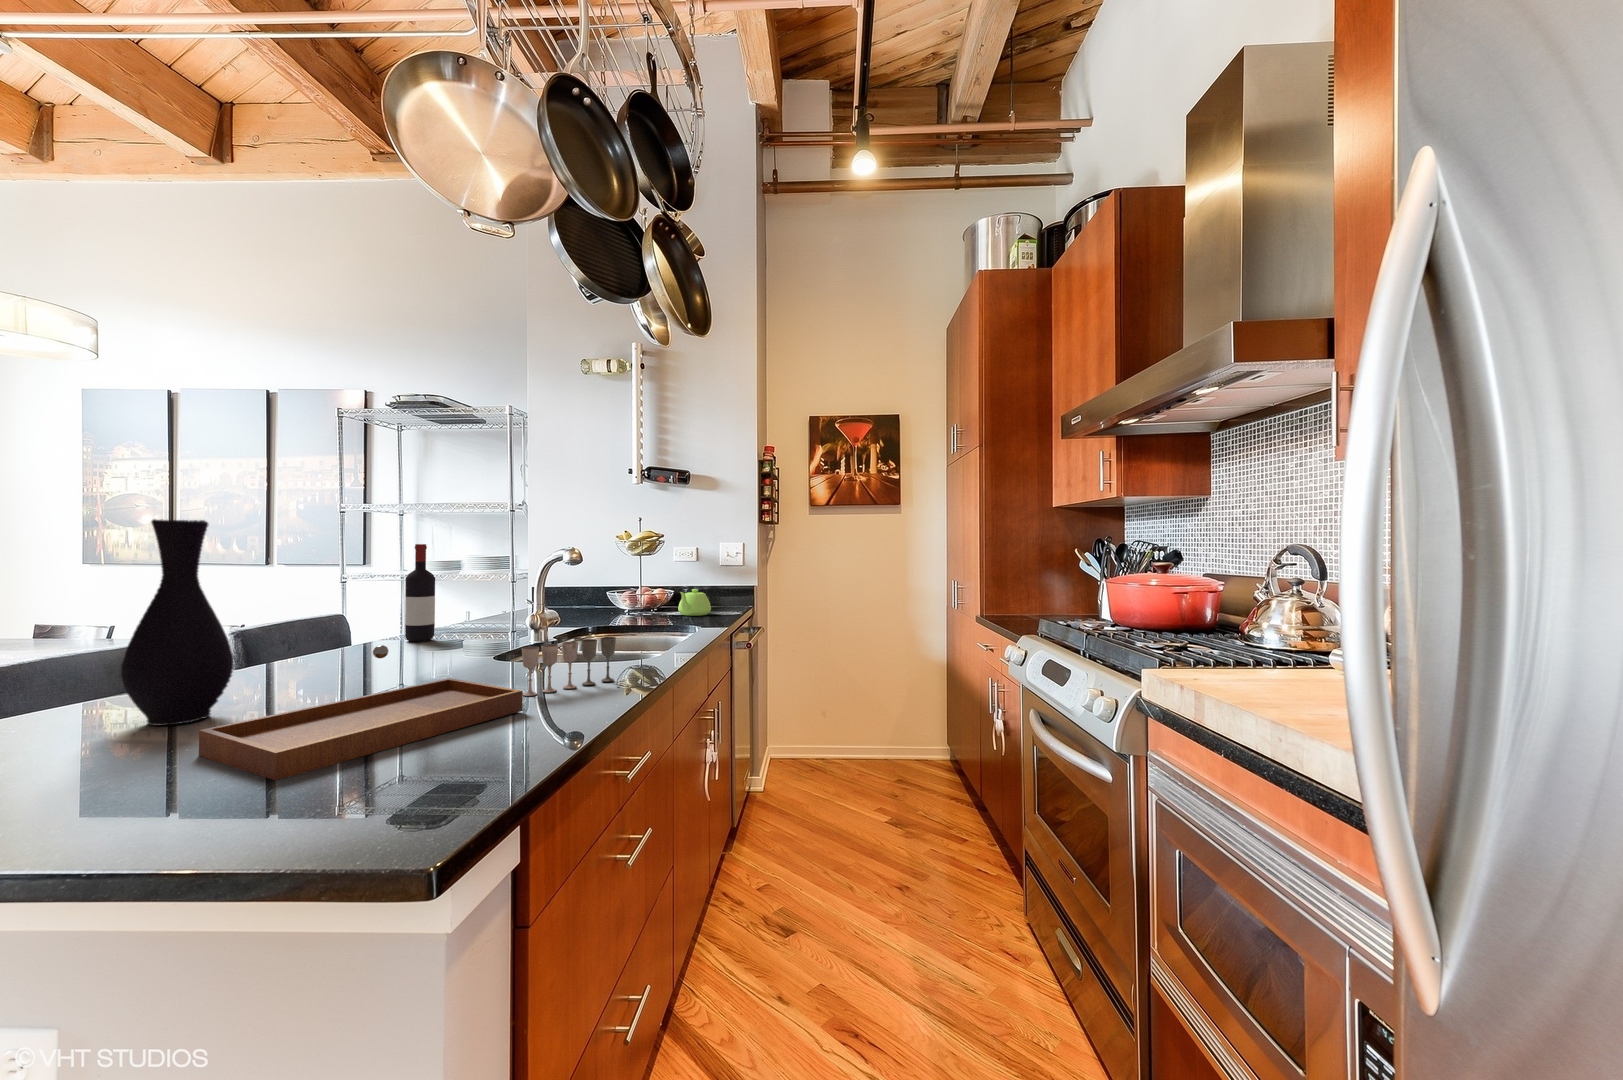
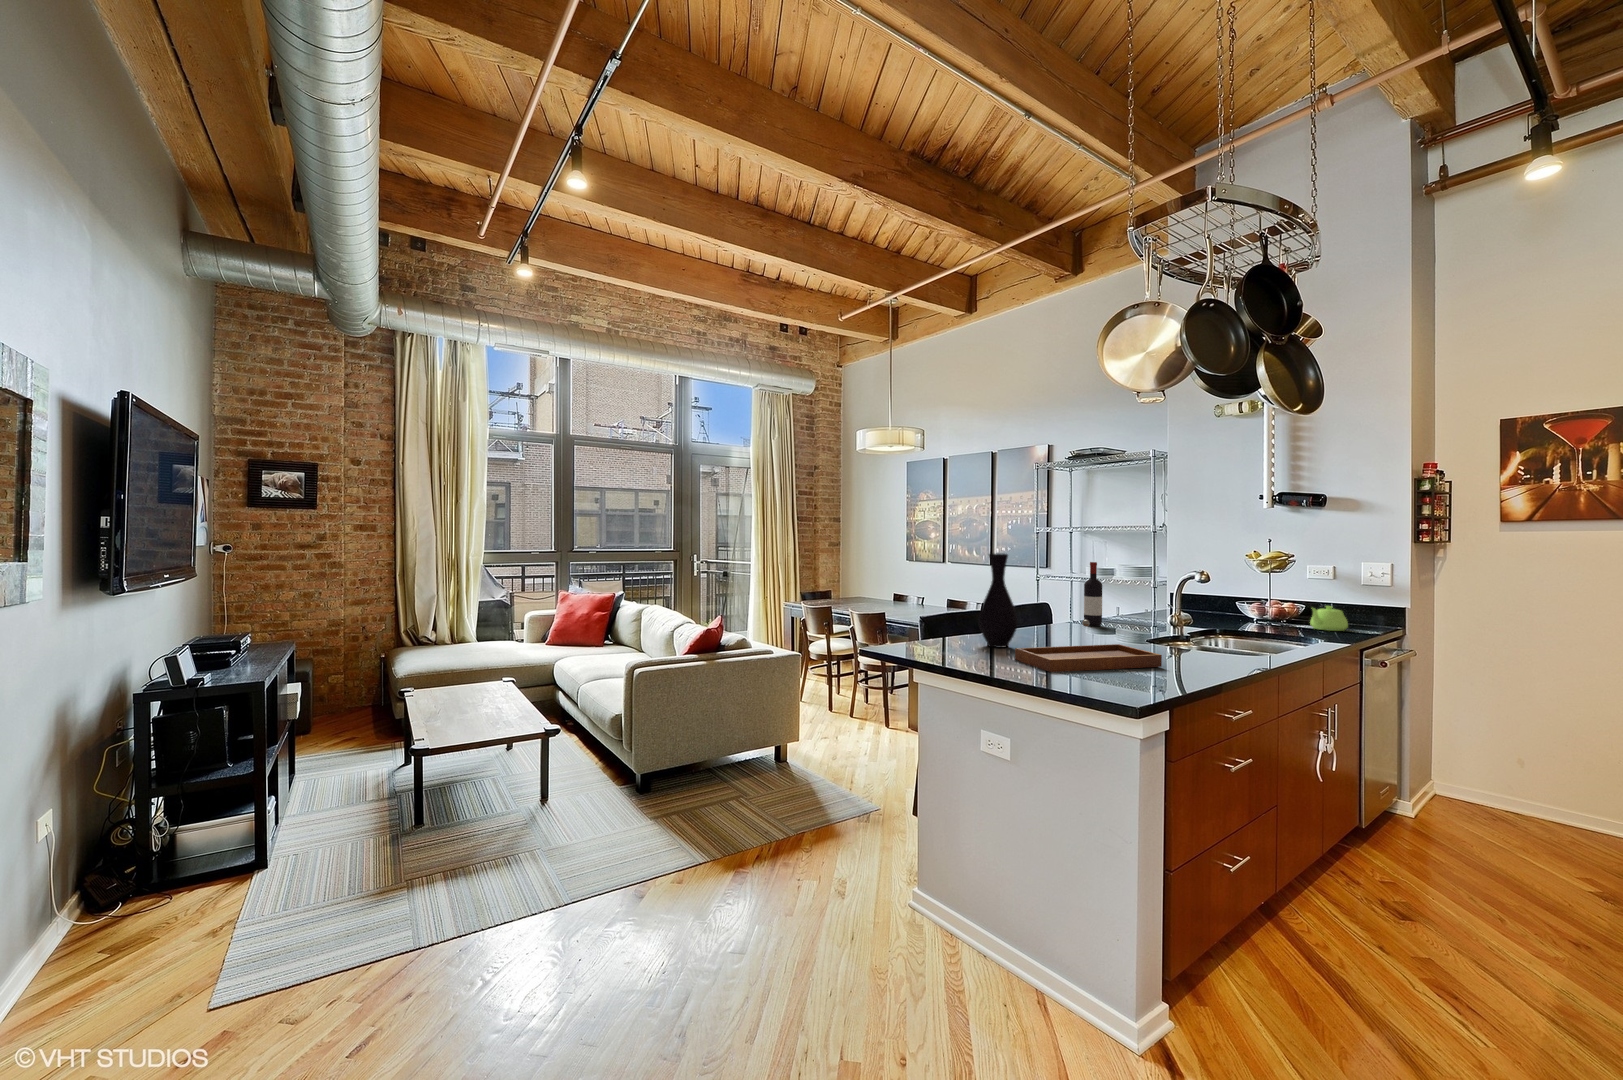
wine glass: present [522,637,616,696] -> none [1161,631,1228,662]

